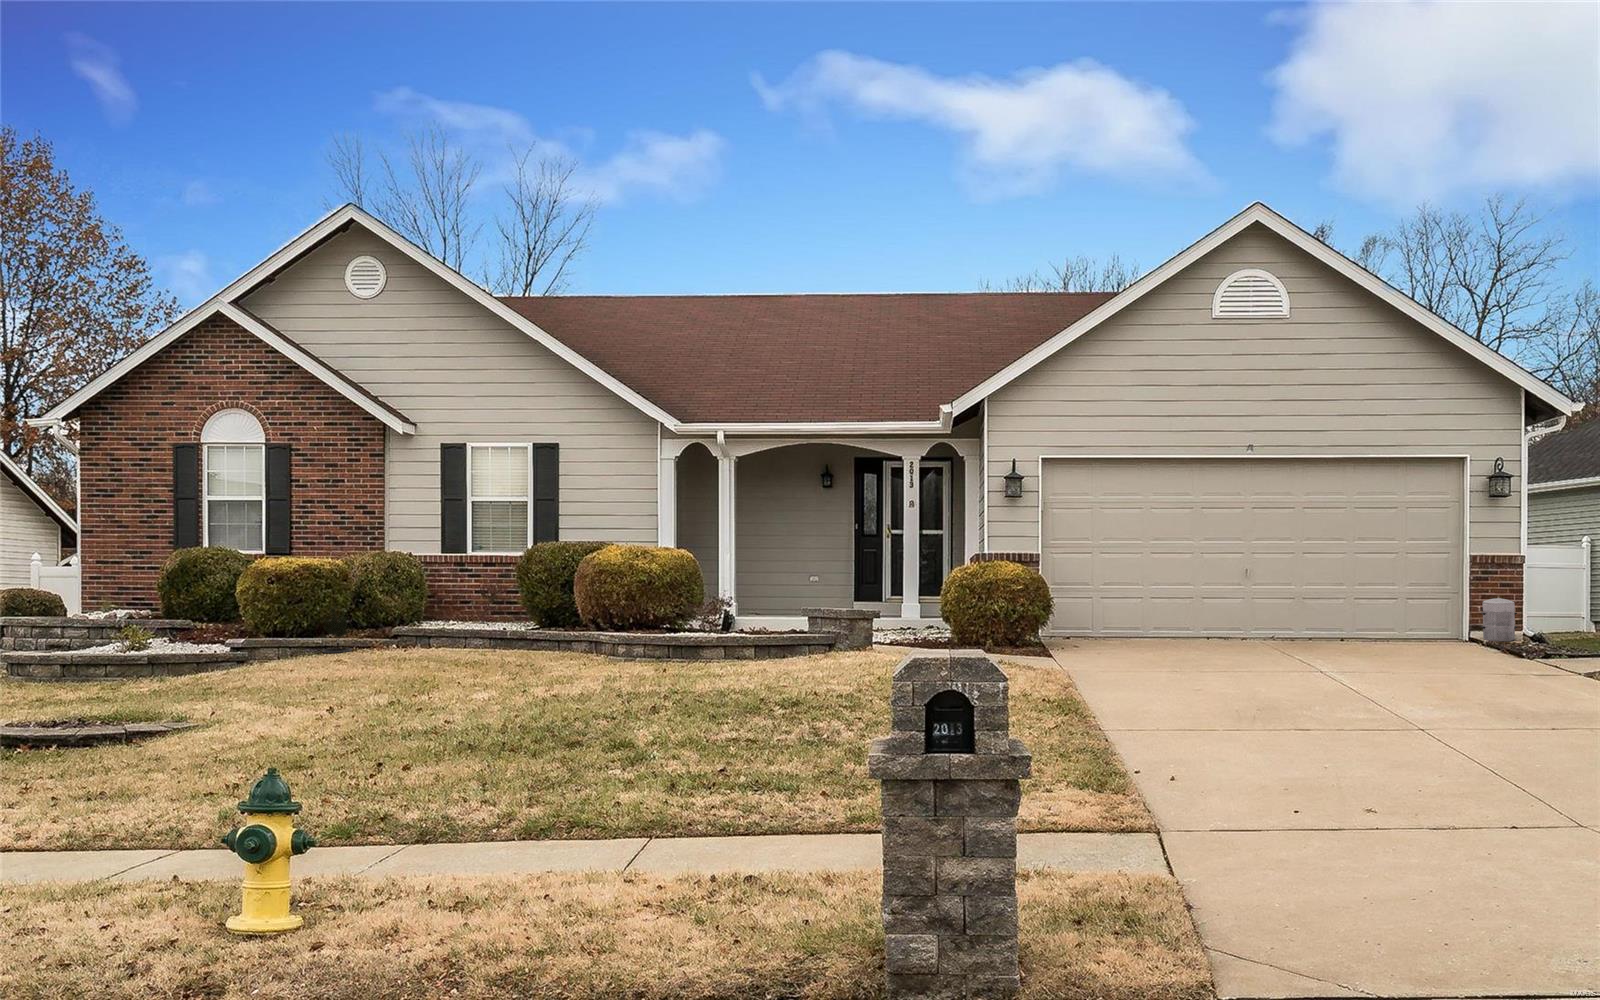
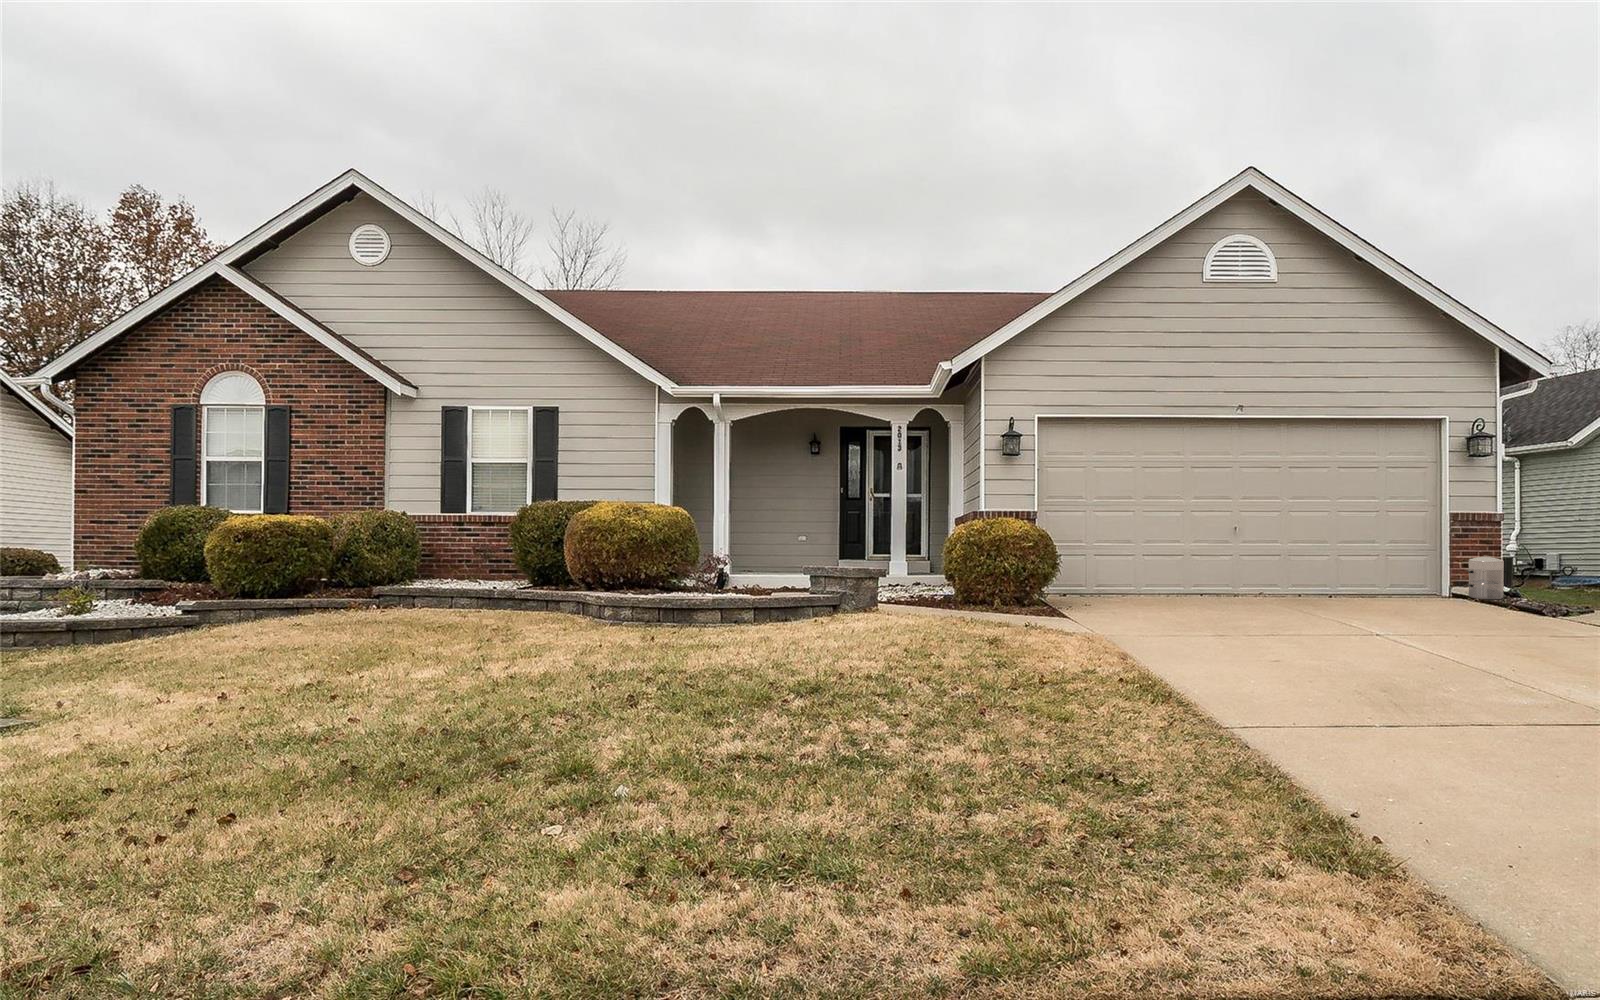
potted tree: present [322,607,351,653] -> none [302,560,337,614]

